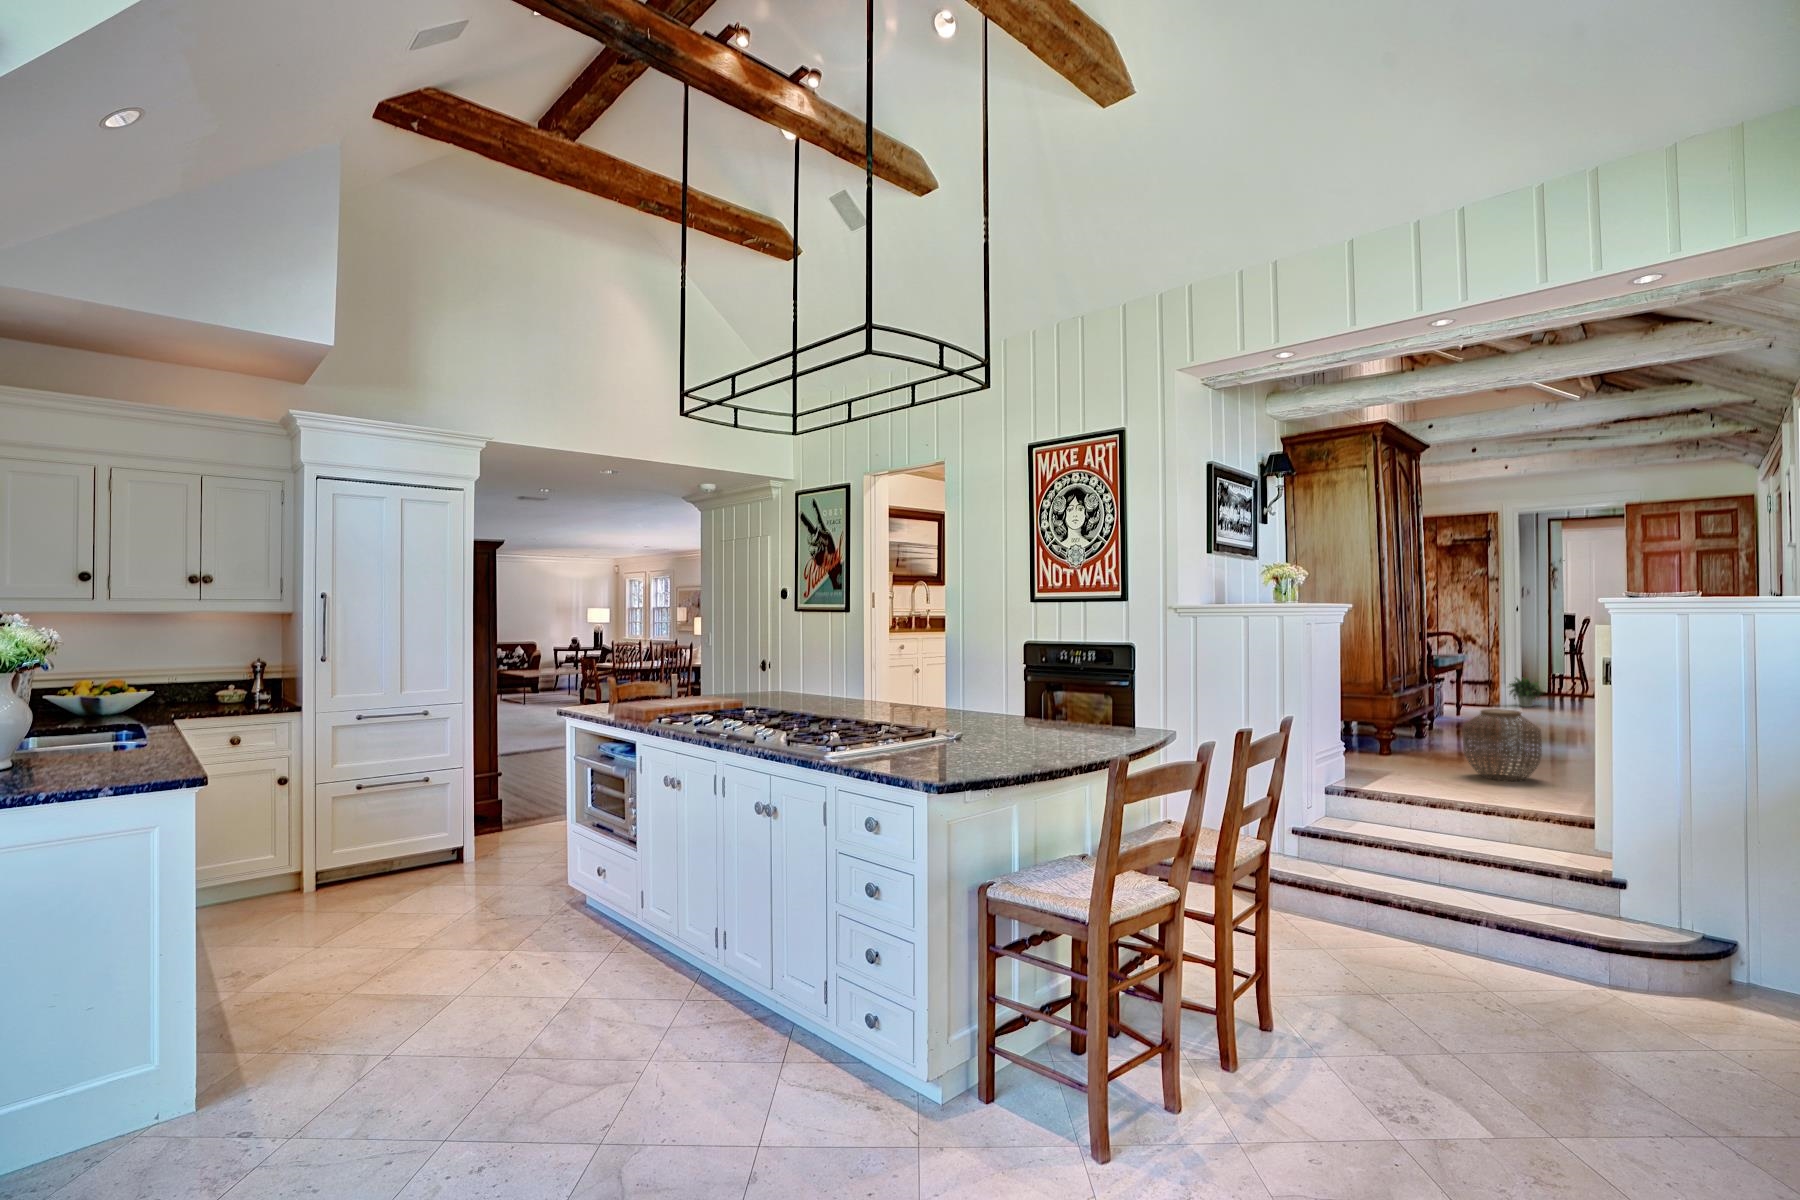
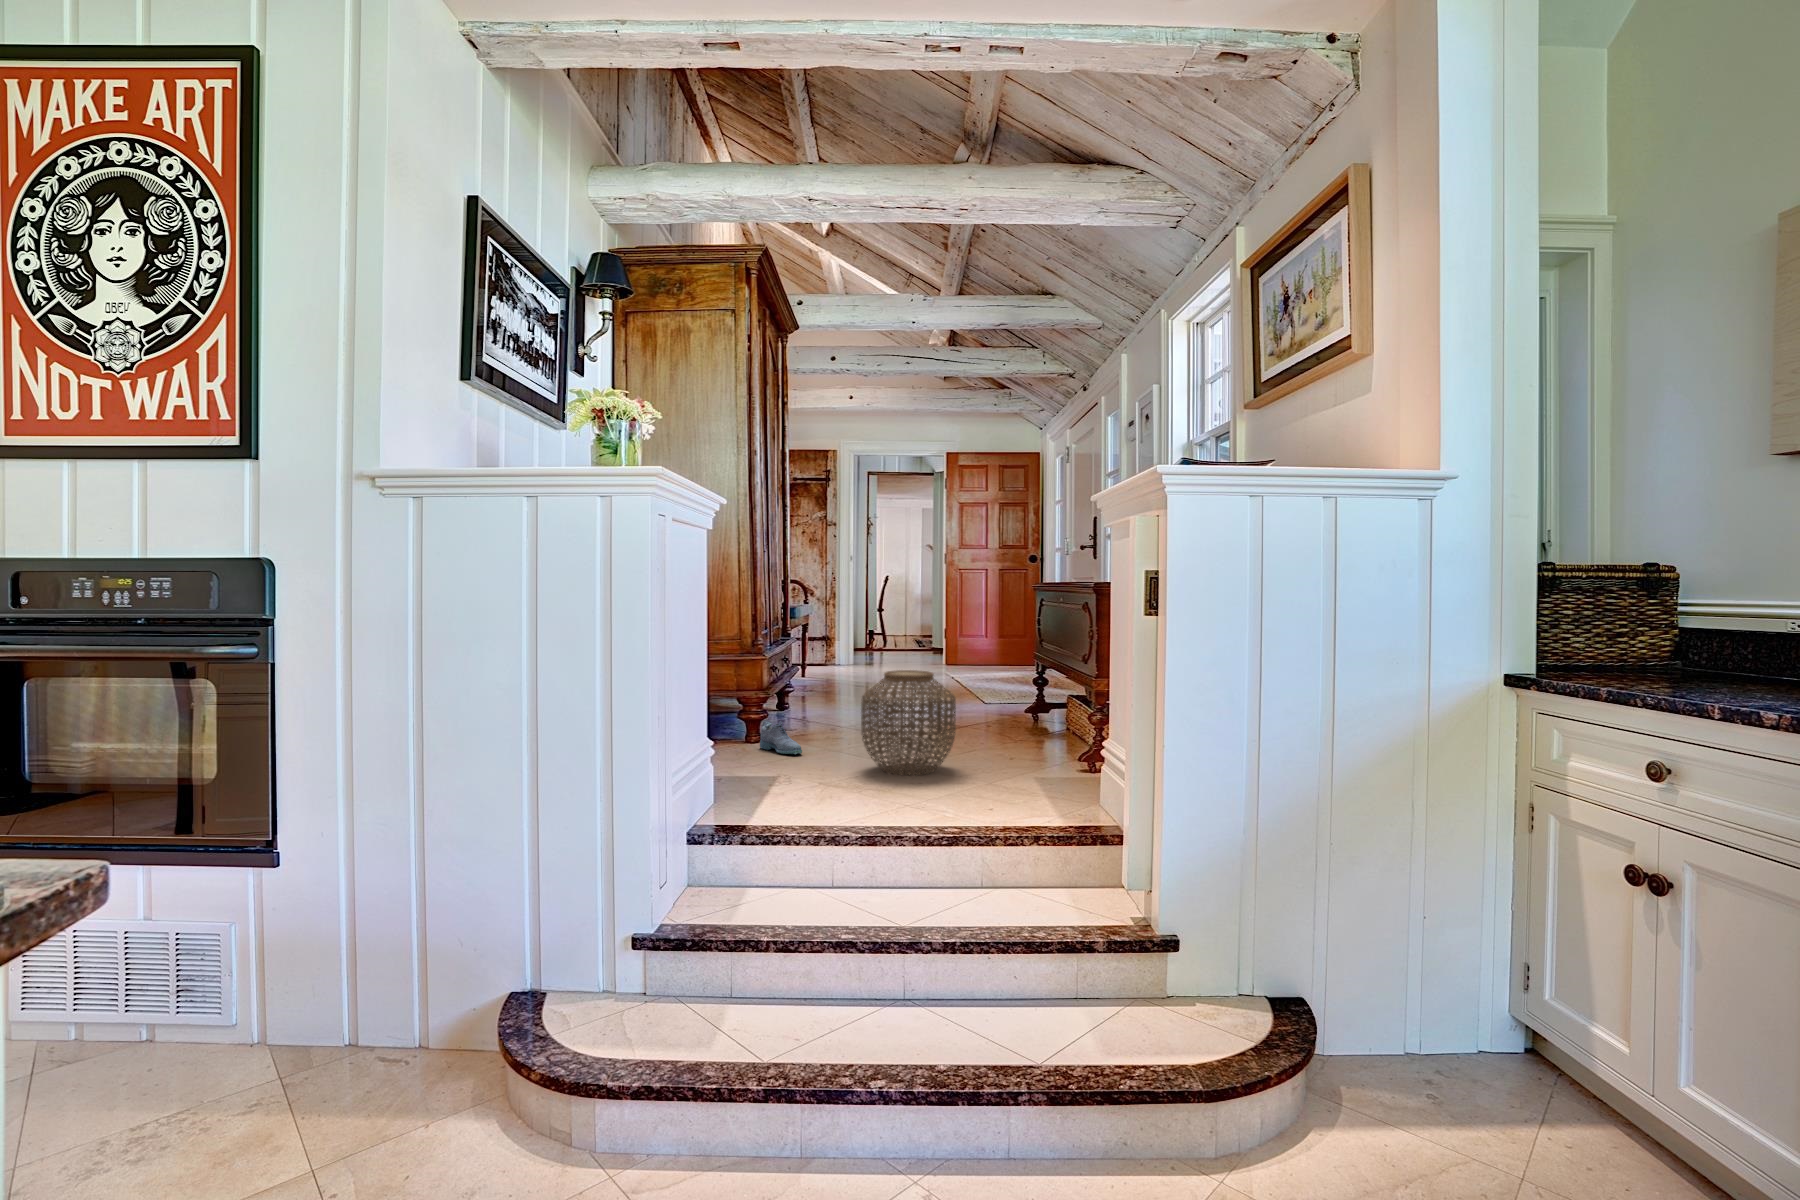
potted plant: present [1509,678,1541,707] -> none [843,630,876,663]
shoe: none [1394,740,1425,762] -> present [760,721,802,754]

